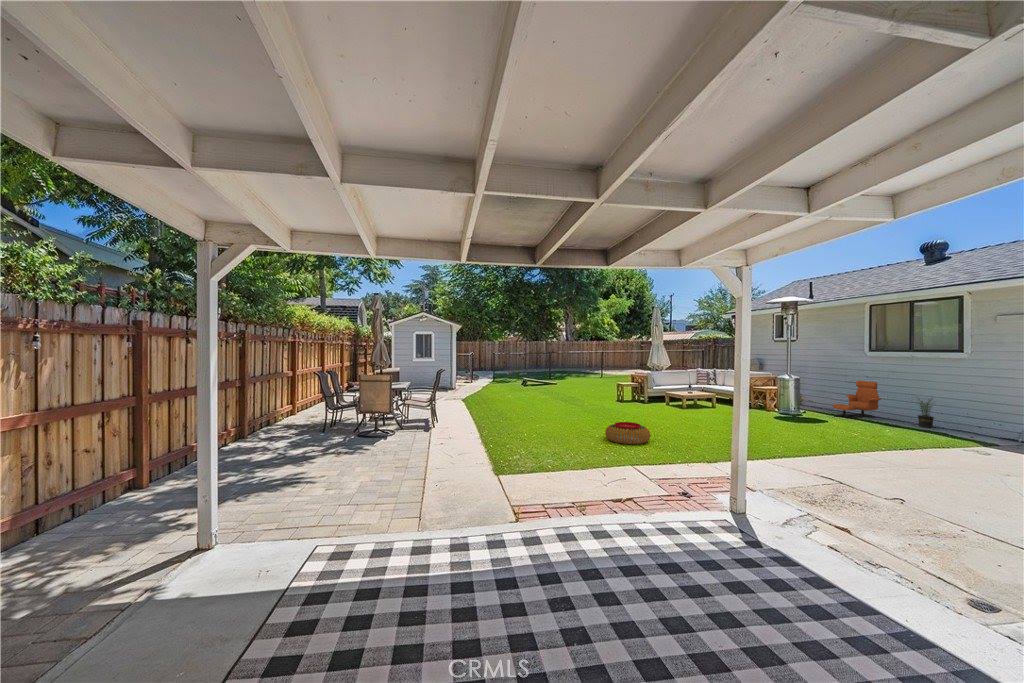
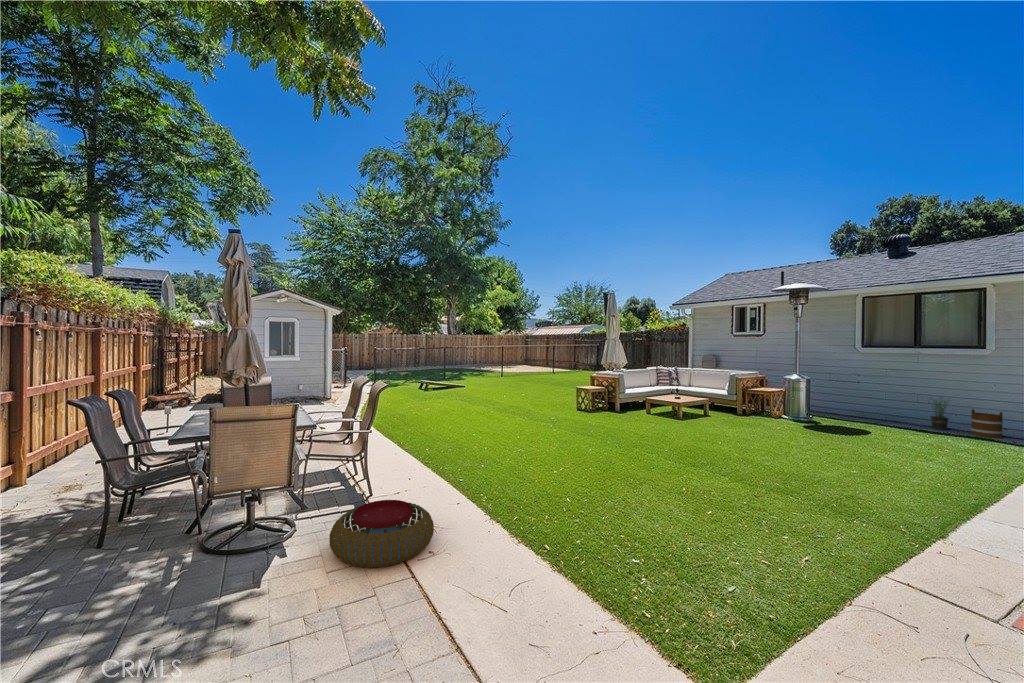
lounge chair: present [833,381,881,418] -> none [832,378,879,422]
bucket: none [948,409,977,435] -> present [971,409,1003,438]
pouf: present [605,422,650,444] -> present [329,500,434,568]

